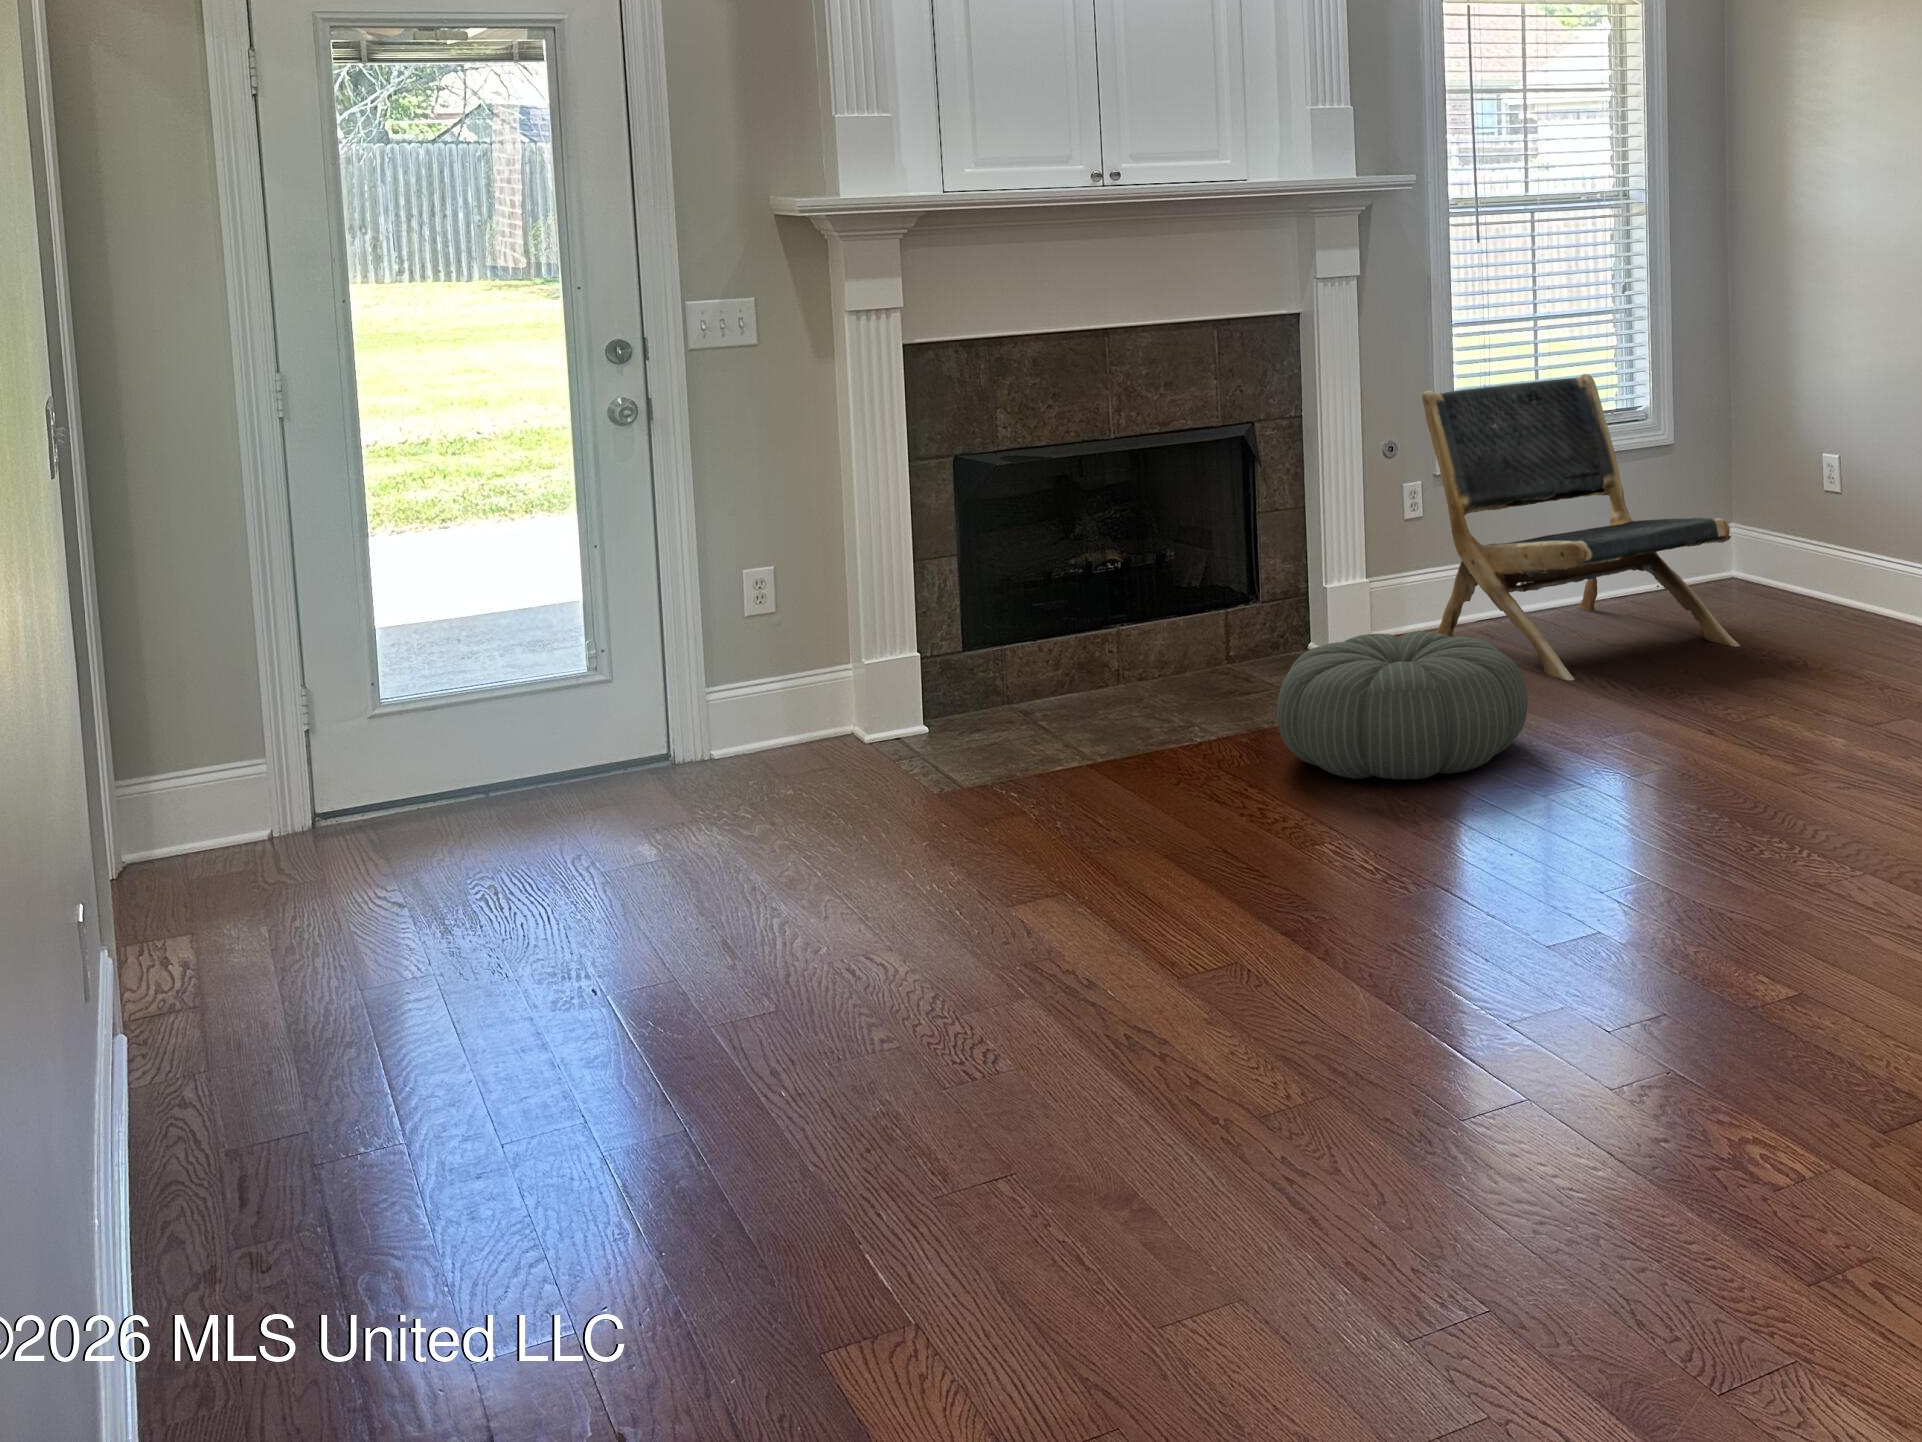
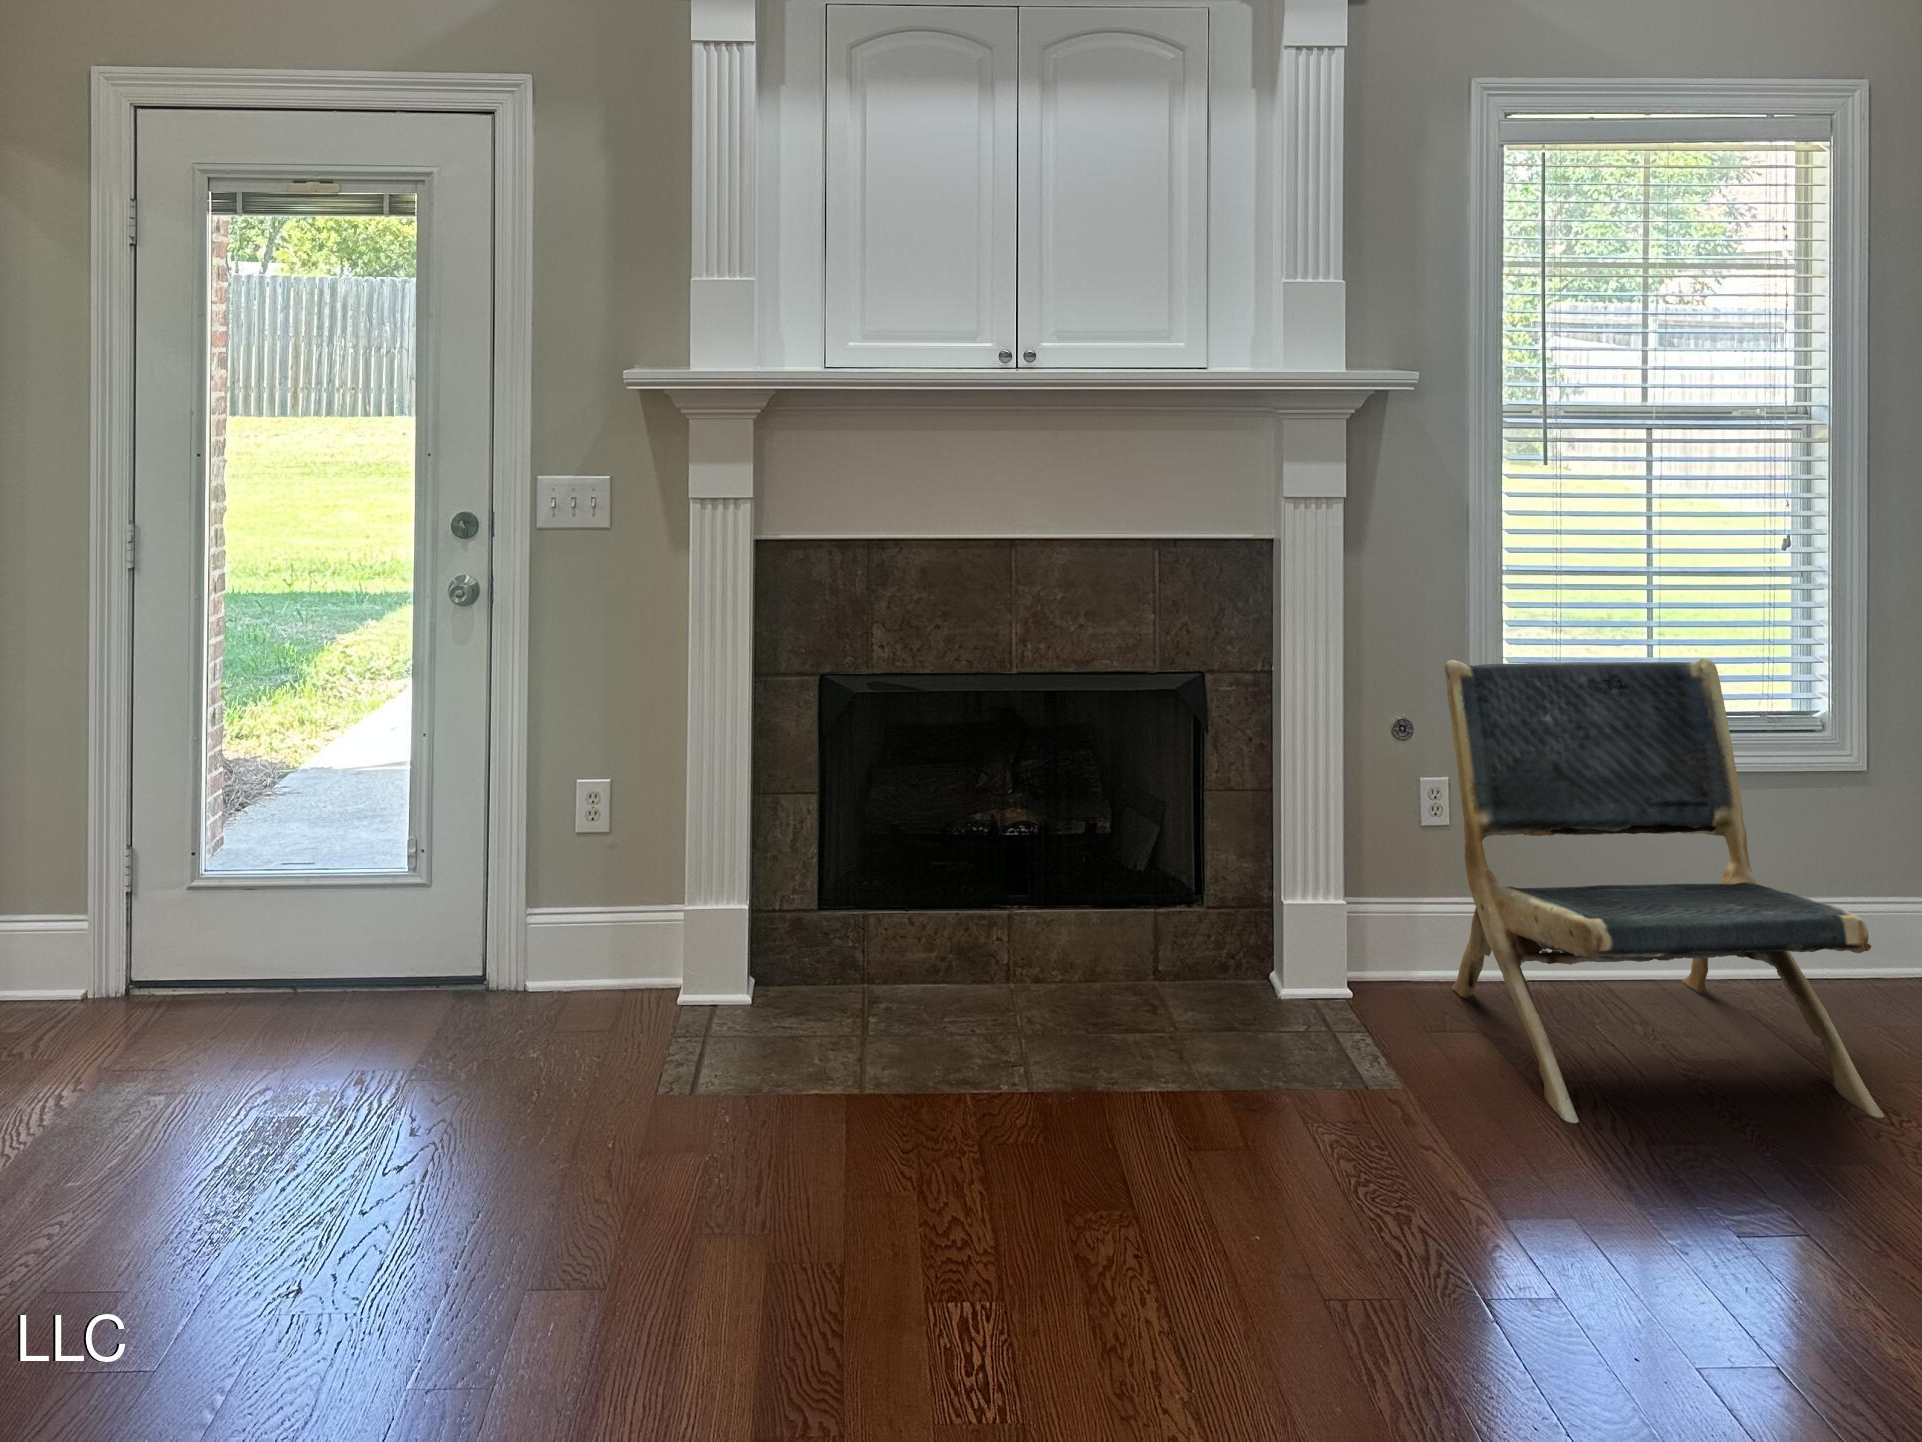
pouf: present [1277,631,1528,780] -> none [1041,1013,1399,1274]

